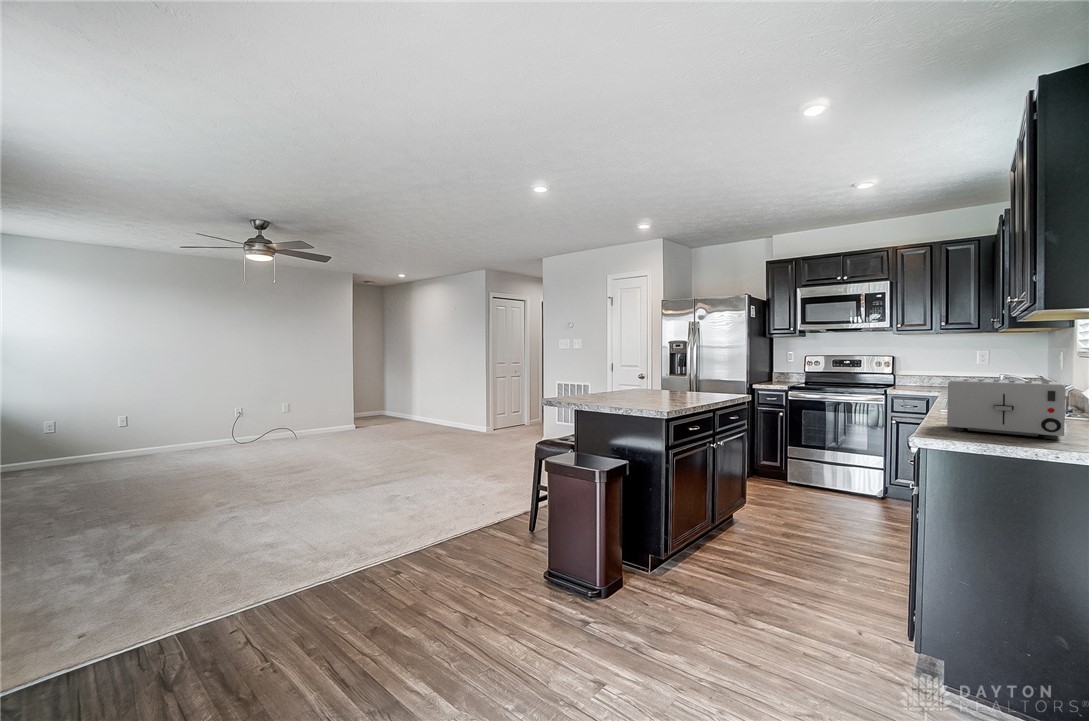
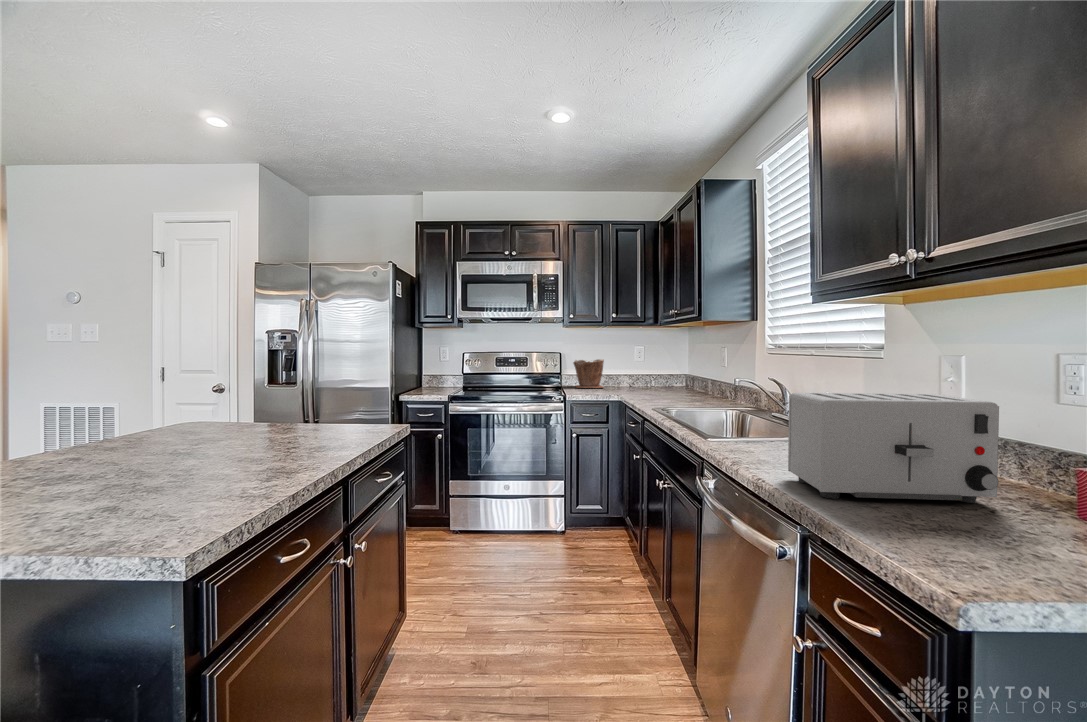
plant pot: none [909,361,943,387] -> present [573,359,604,388]

